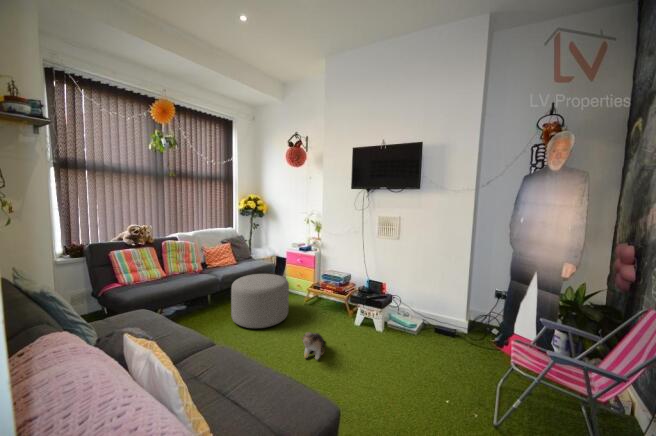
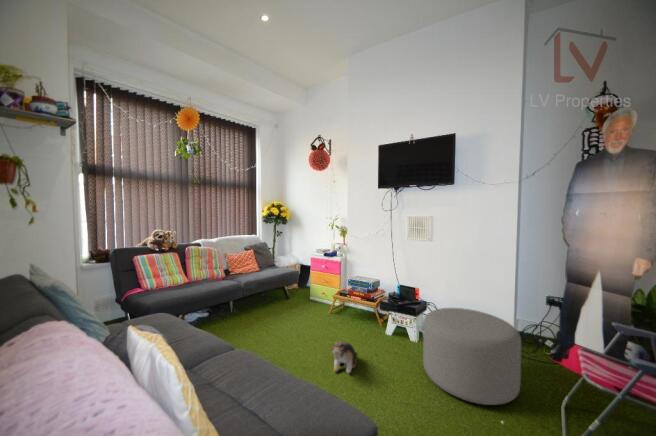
ottoman: present [231,274,289,328] -> present [423,308,521,405]

